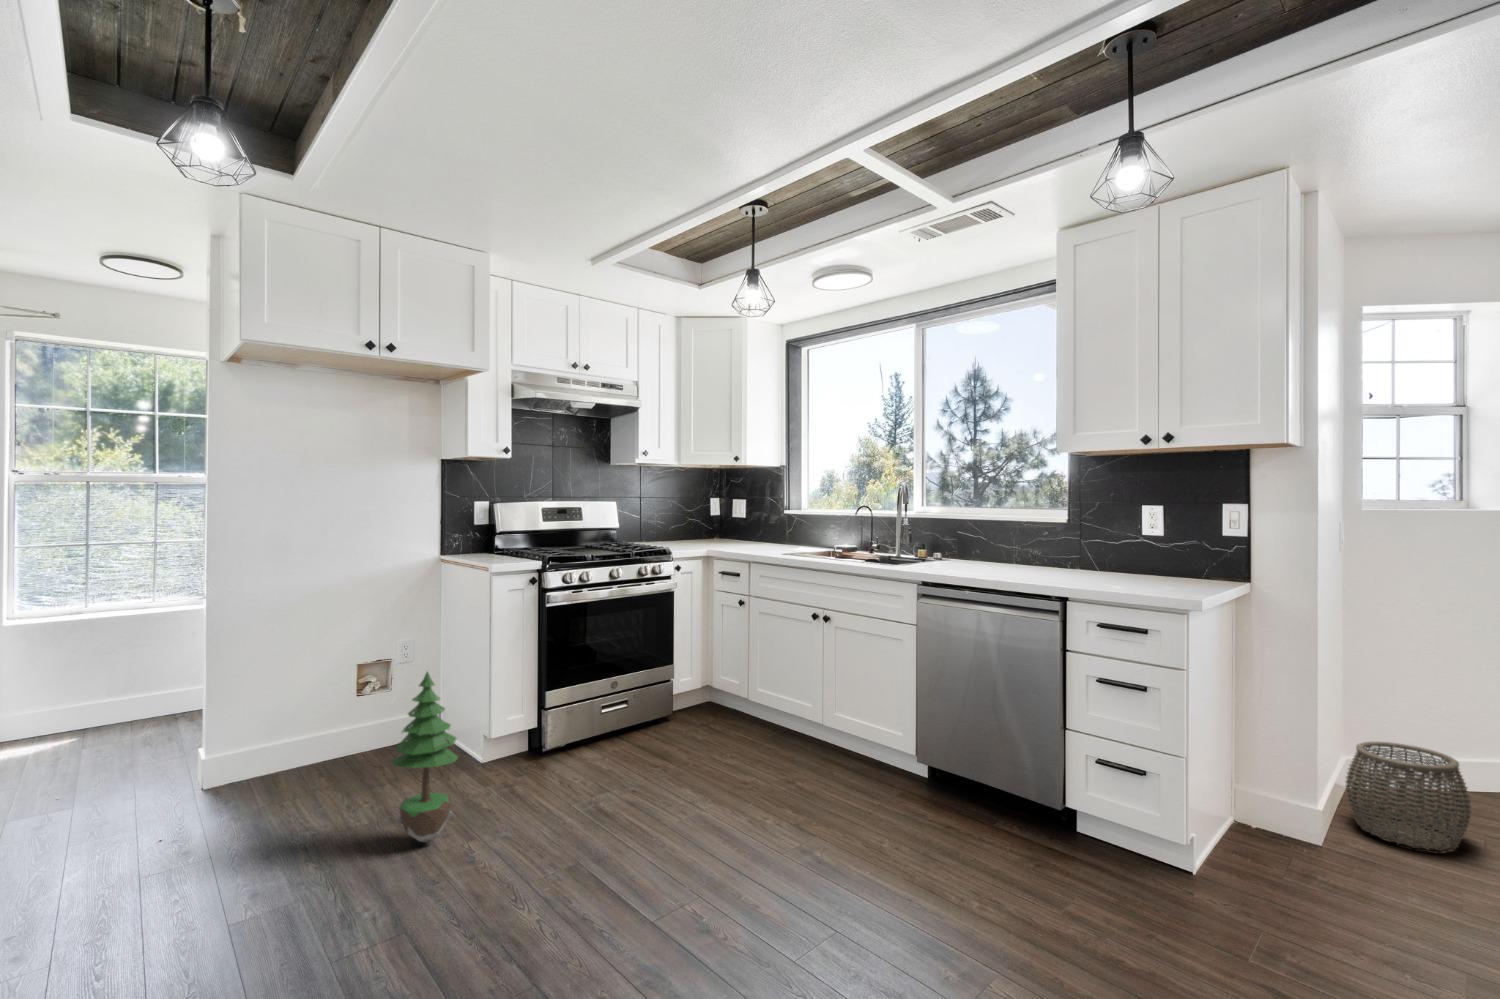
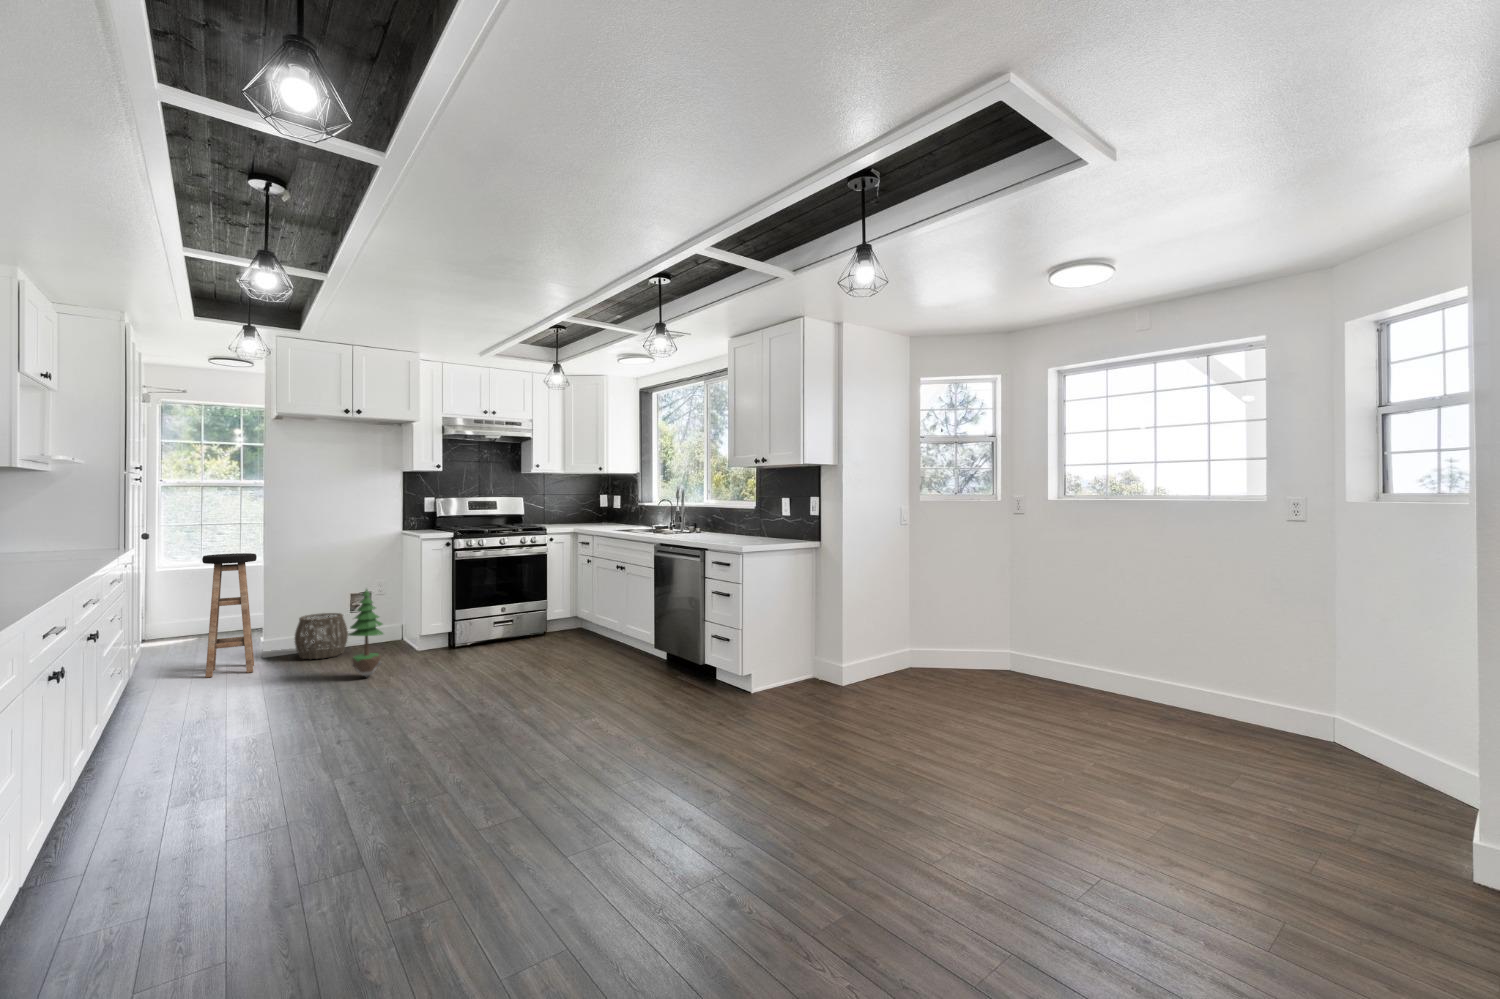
bar stool: none [95,601,202,851] -> present [202,553,257,678]
woven basket: present [1346,742,1472,851] -> present [295,613,348,659]

